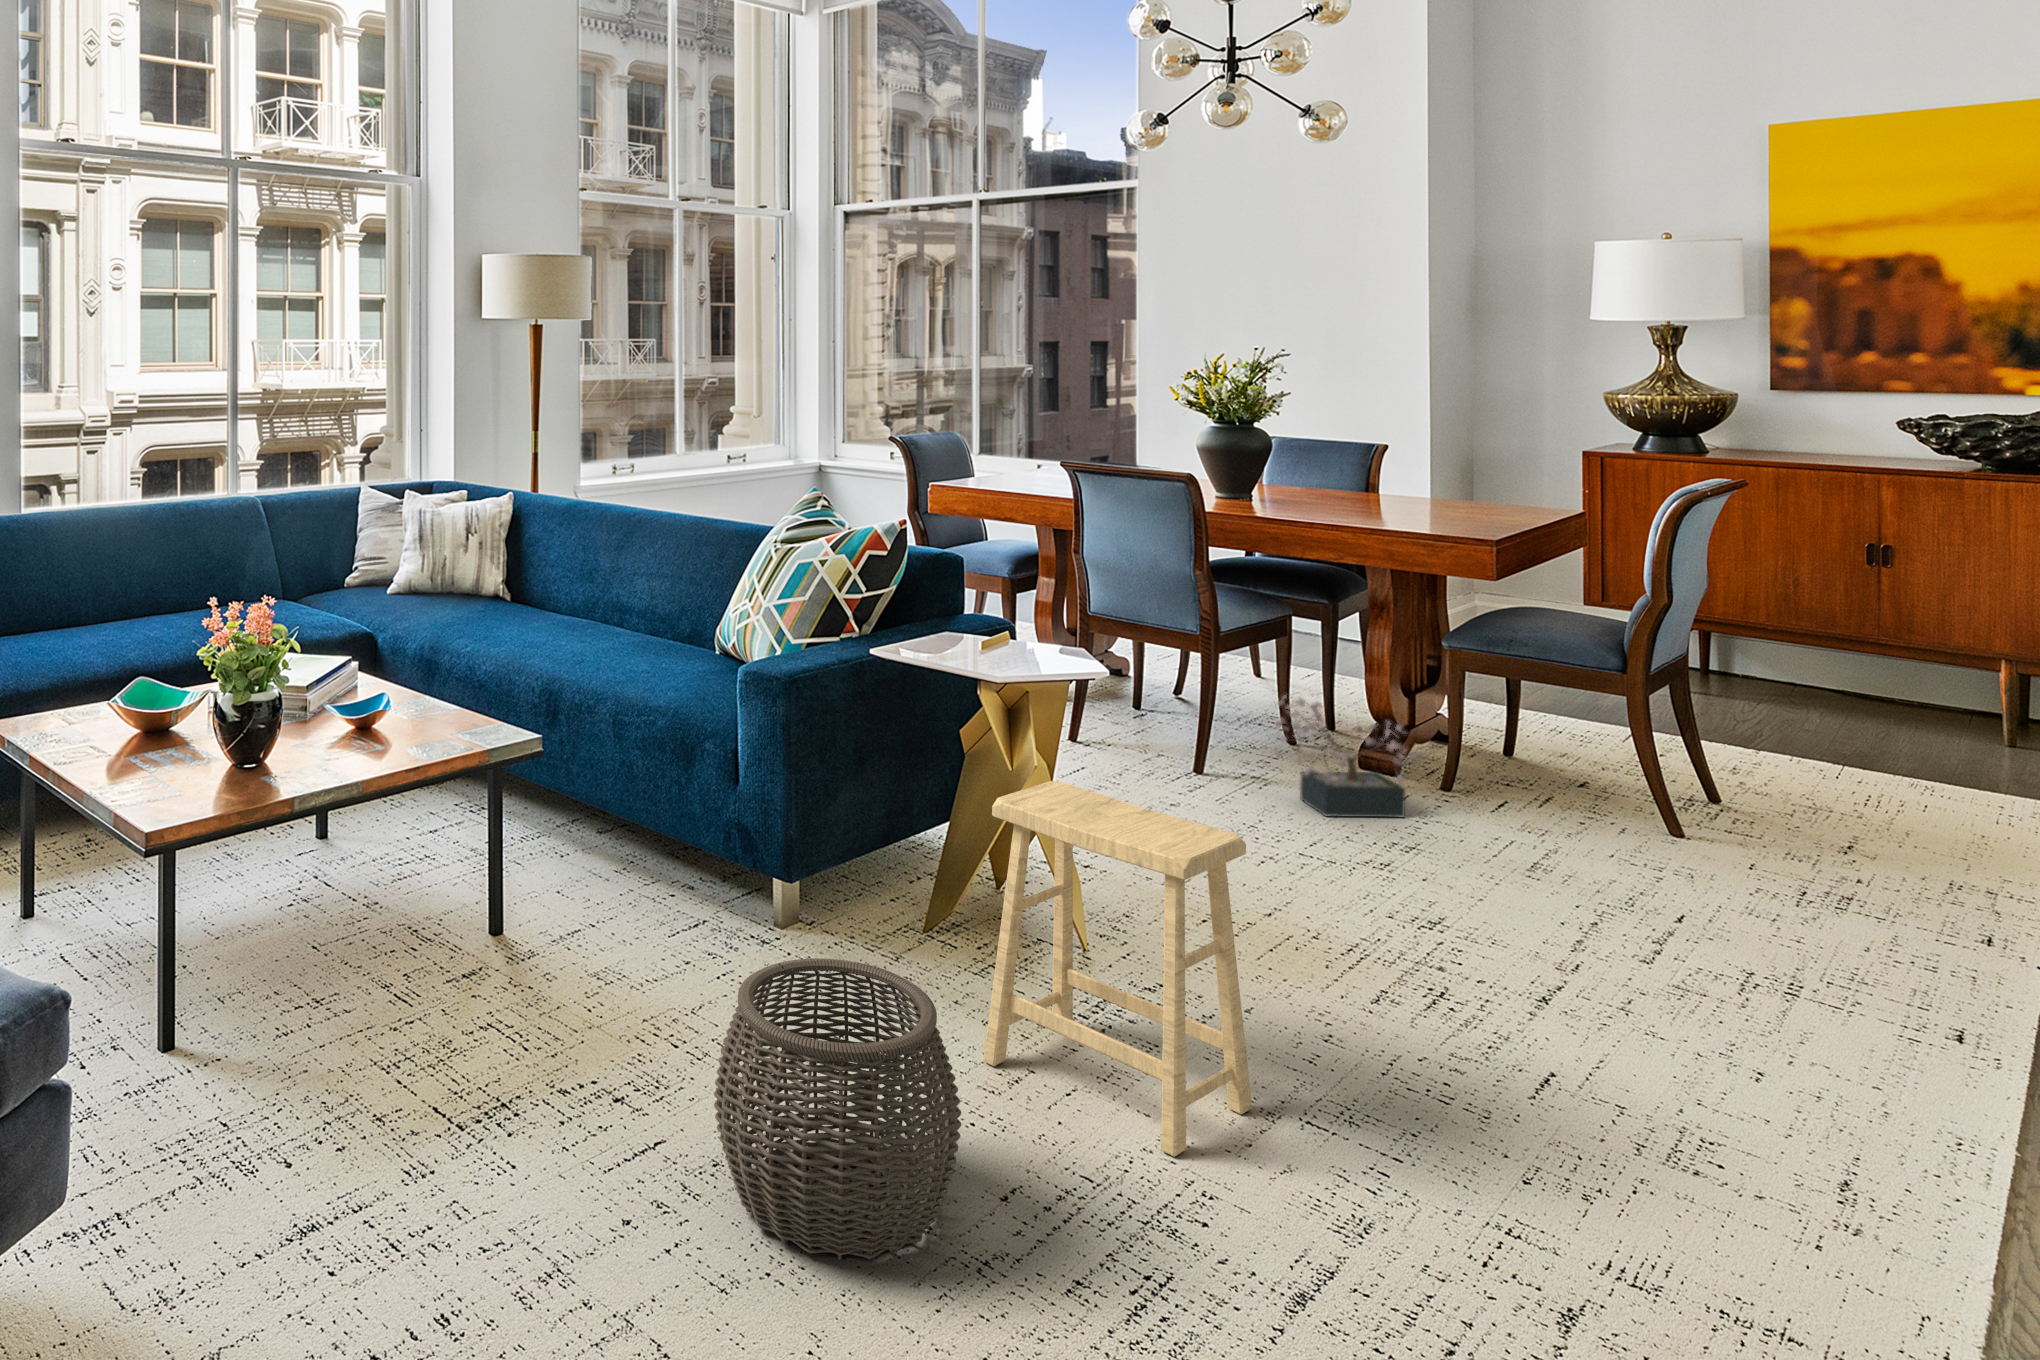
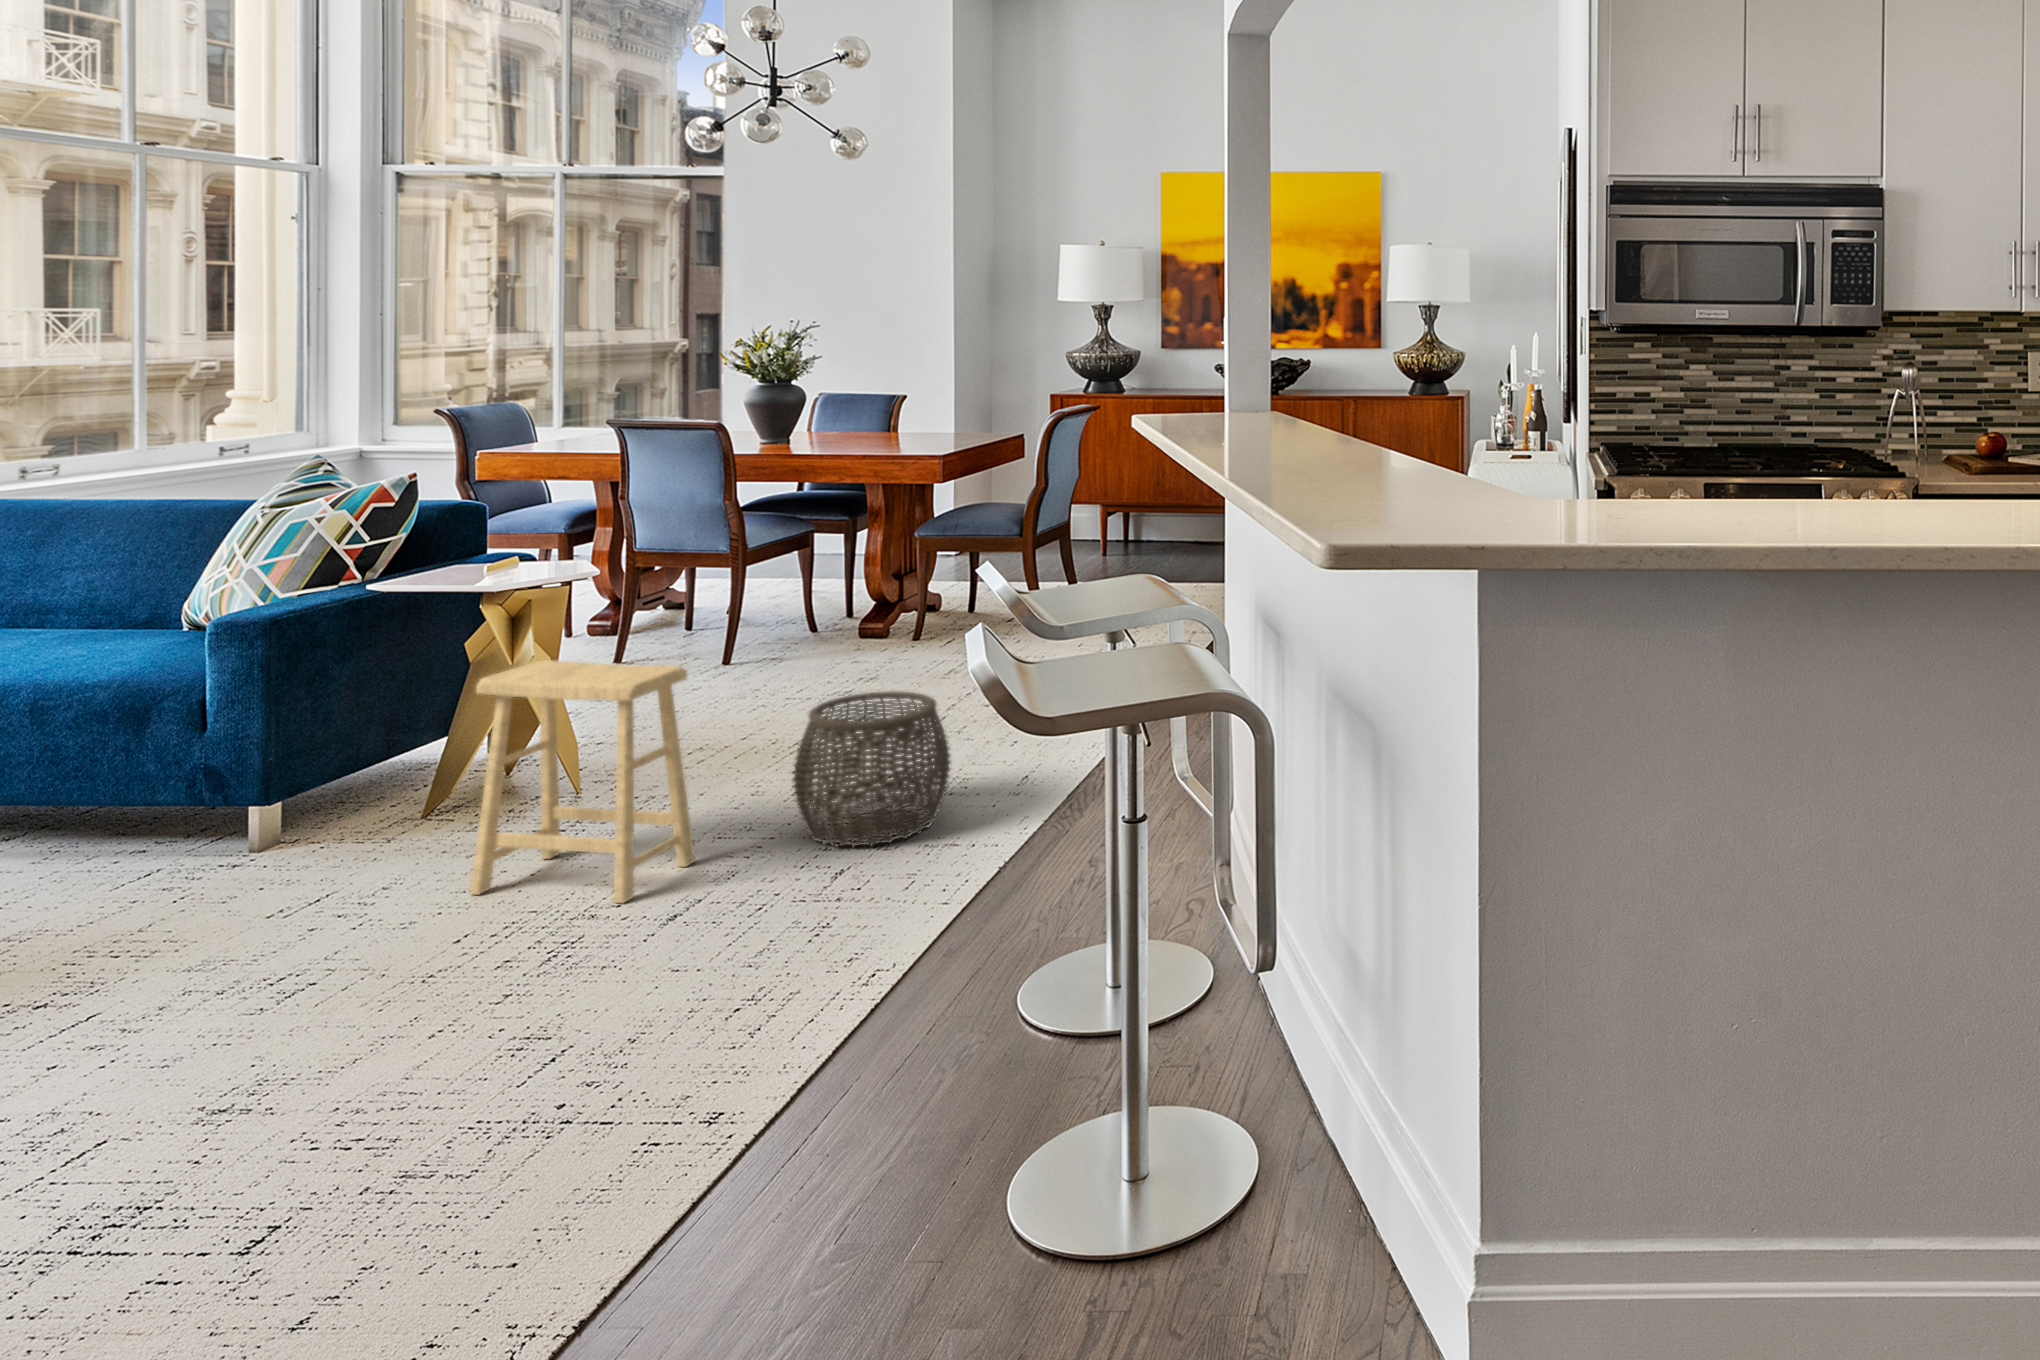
decorative plant: present [1274,696,1418,818] -> none [786,592,896,680]
woven basket: present [714,958,961,1260] -> present [792,691,951,847]

